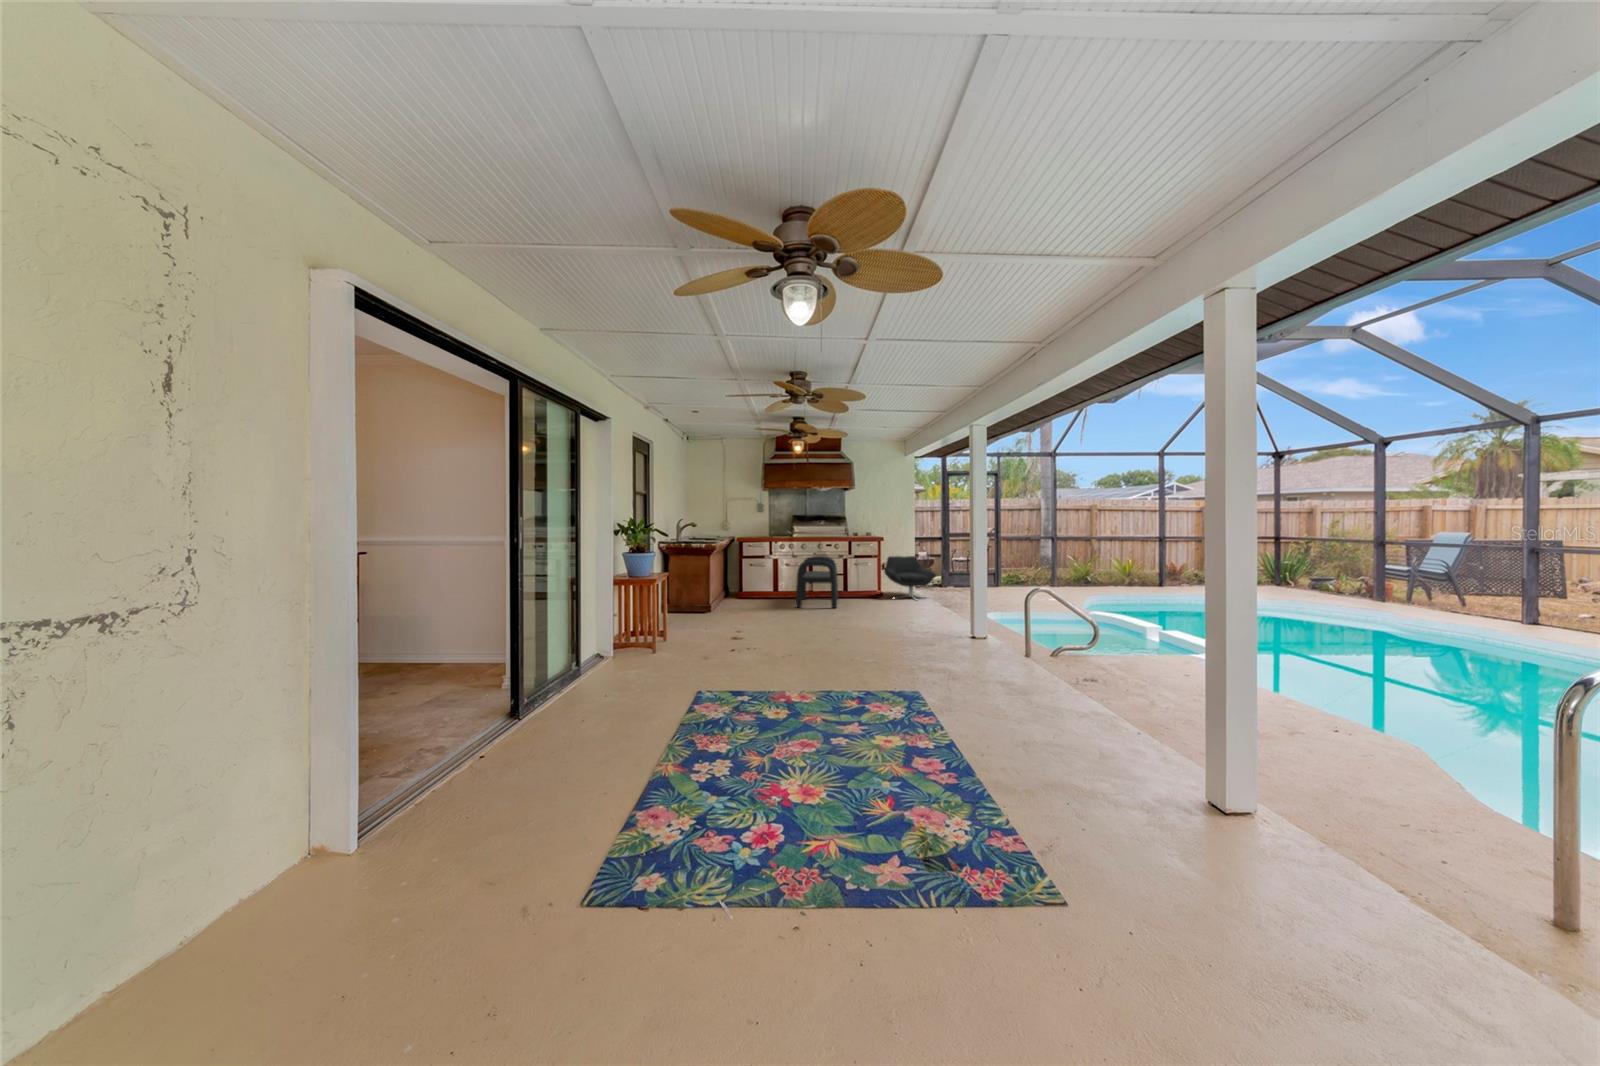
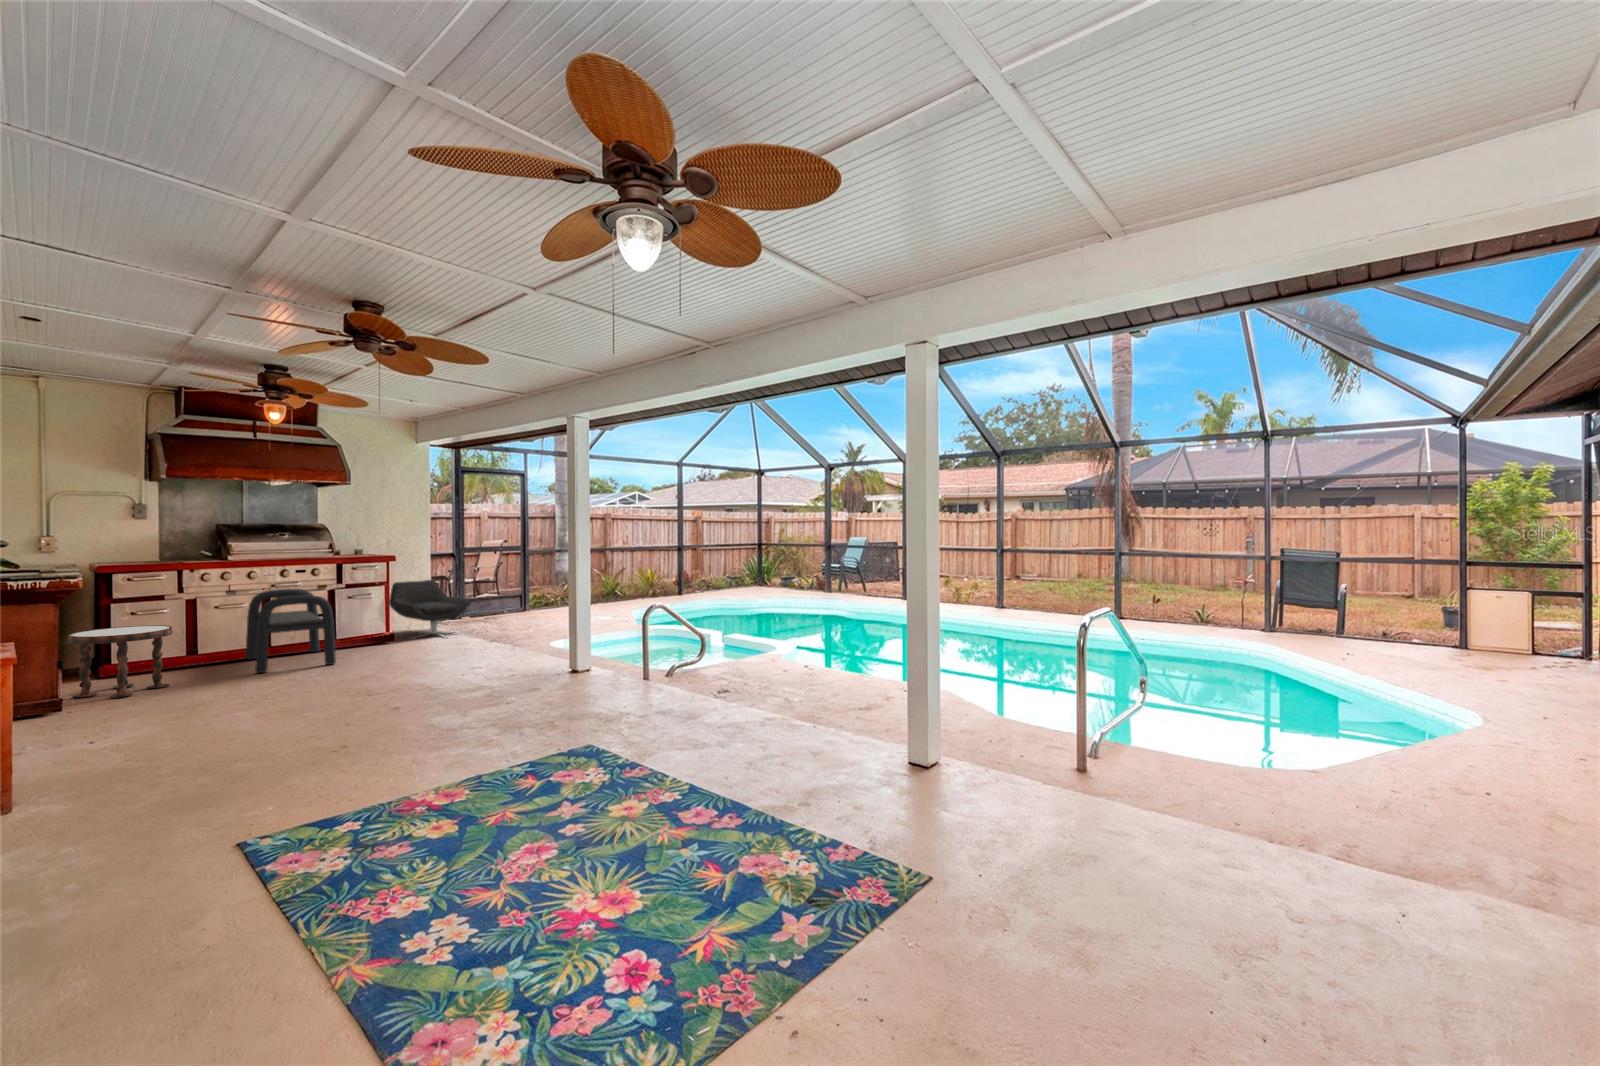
side table: none [718,572,758,610] -> present [68,625,172,698]

